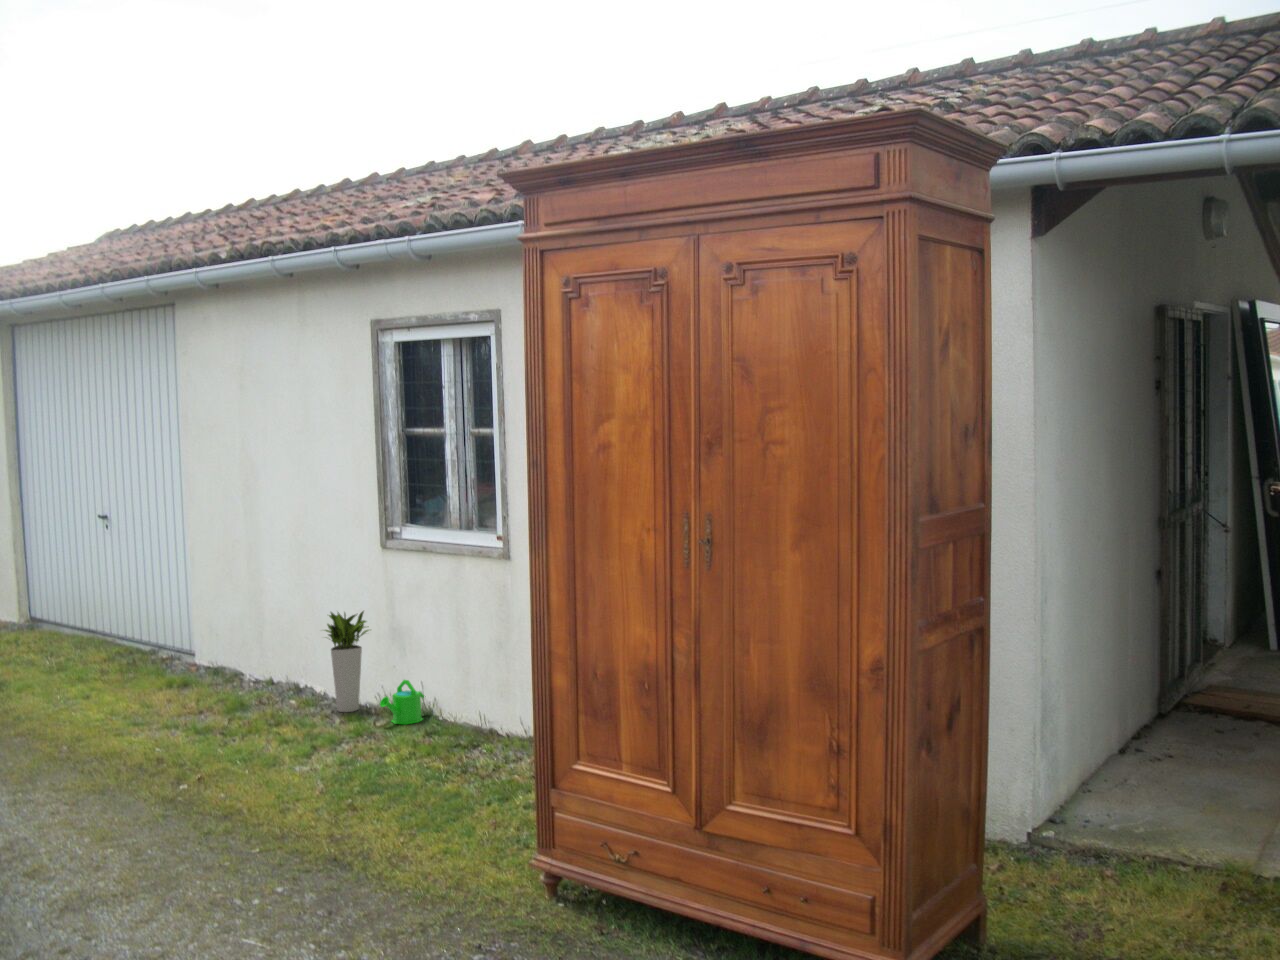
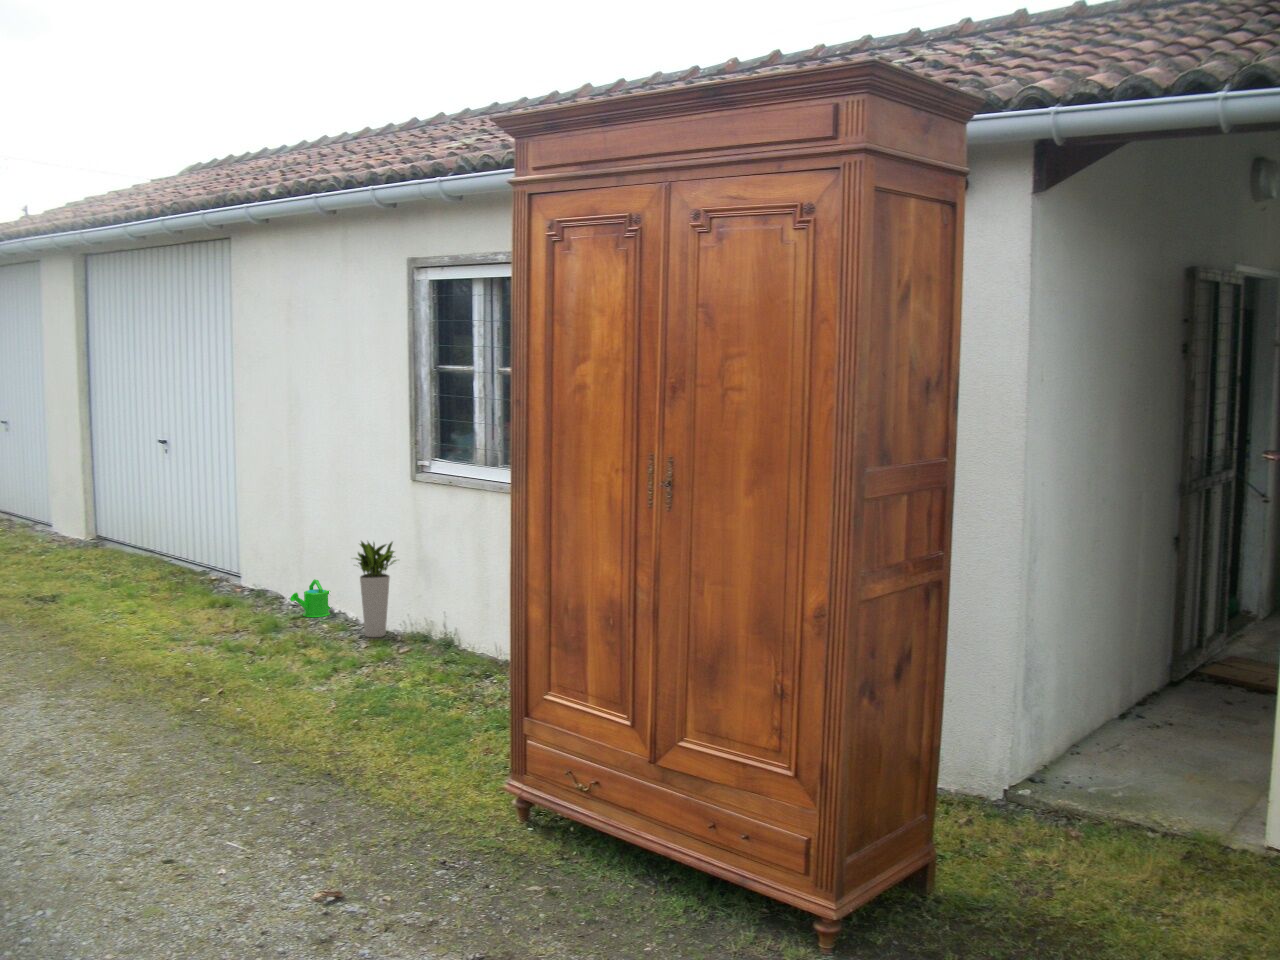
watering can: present [380,680,424,724] -> present [290,579,332,617]

